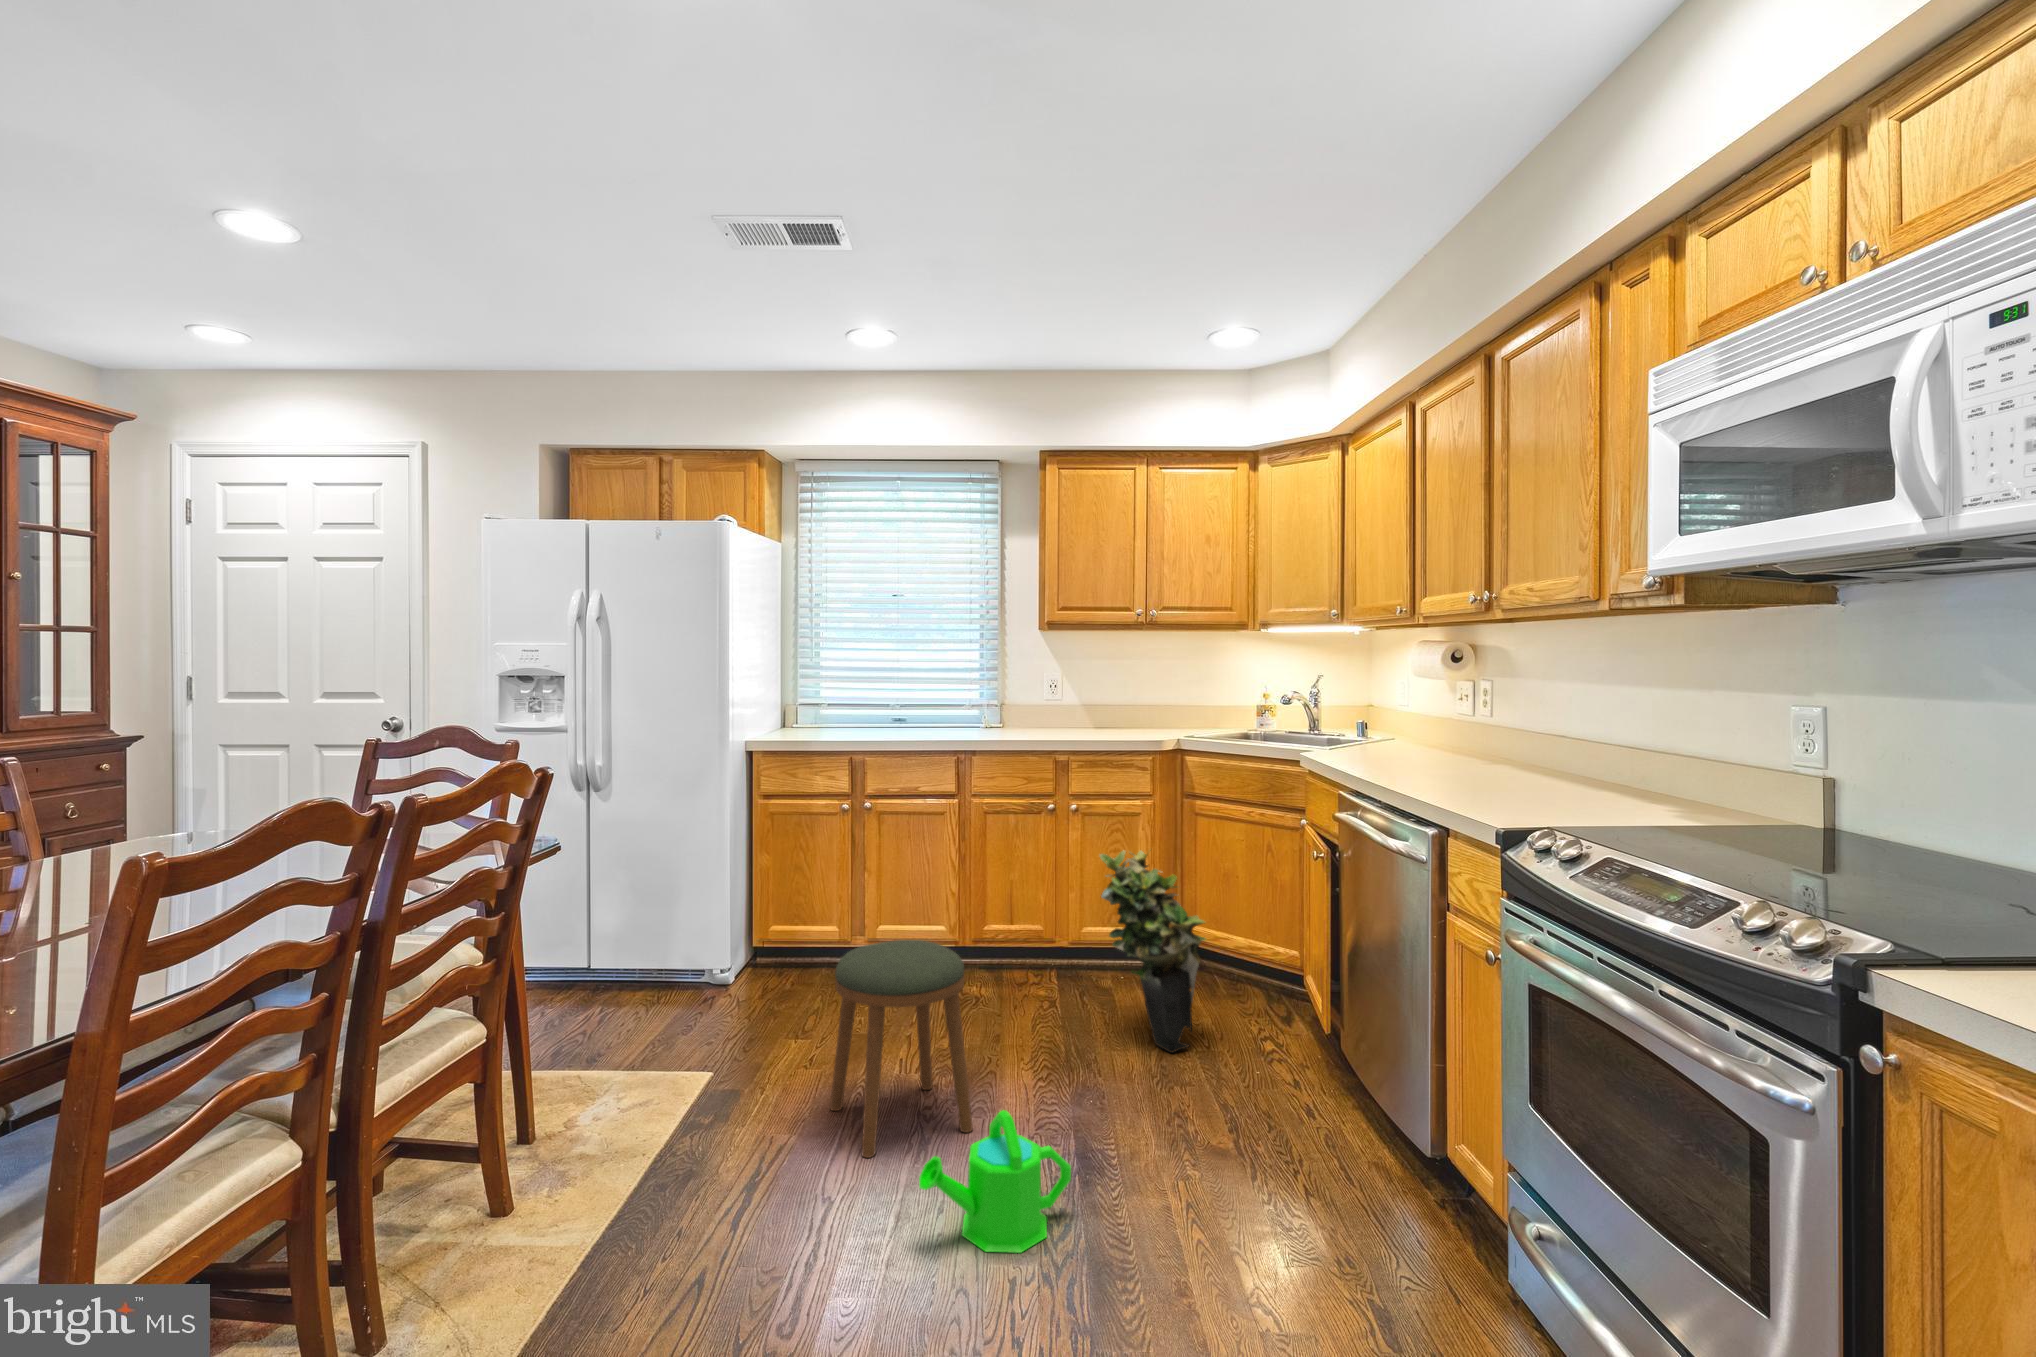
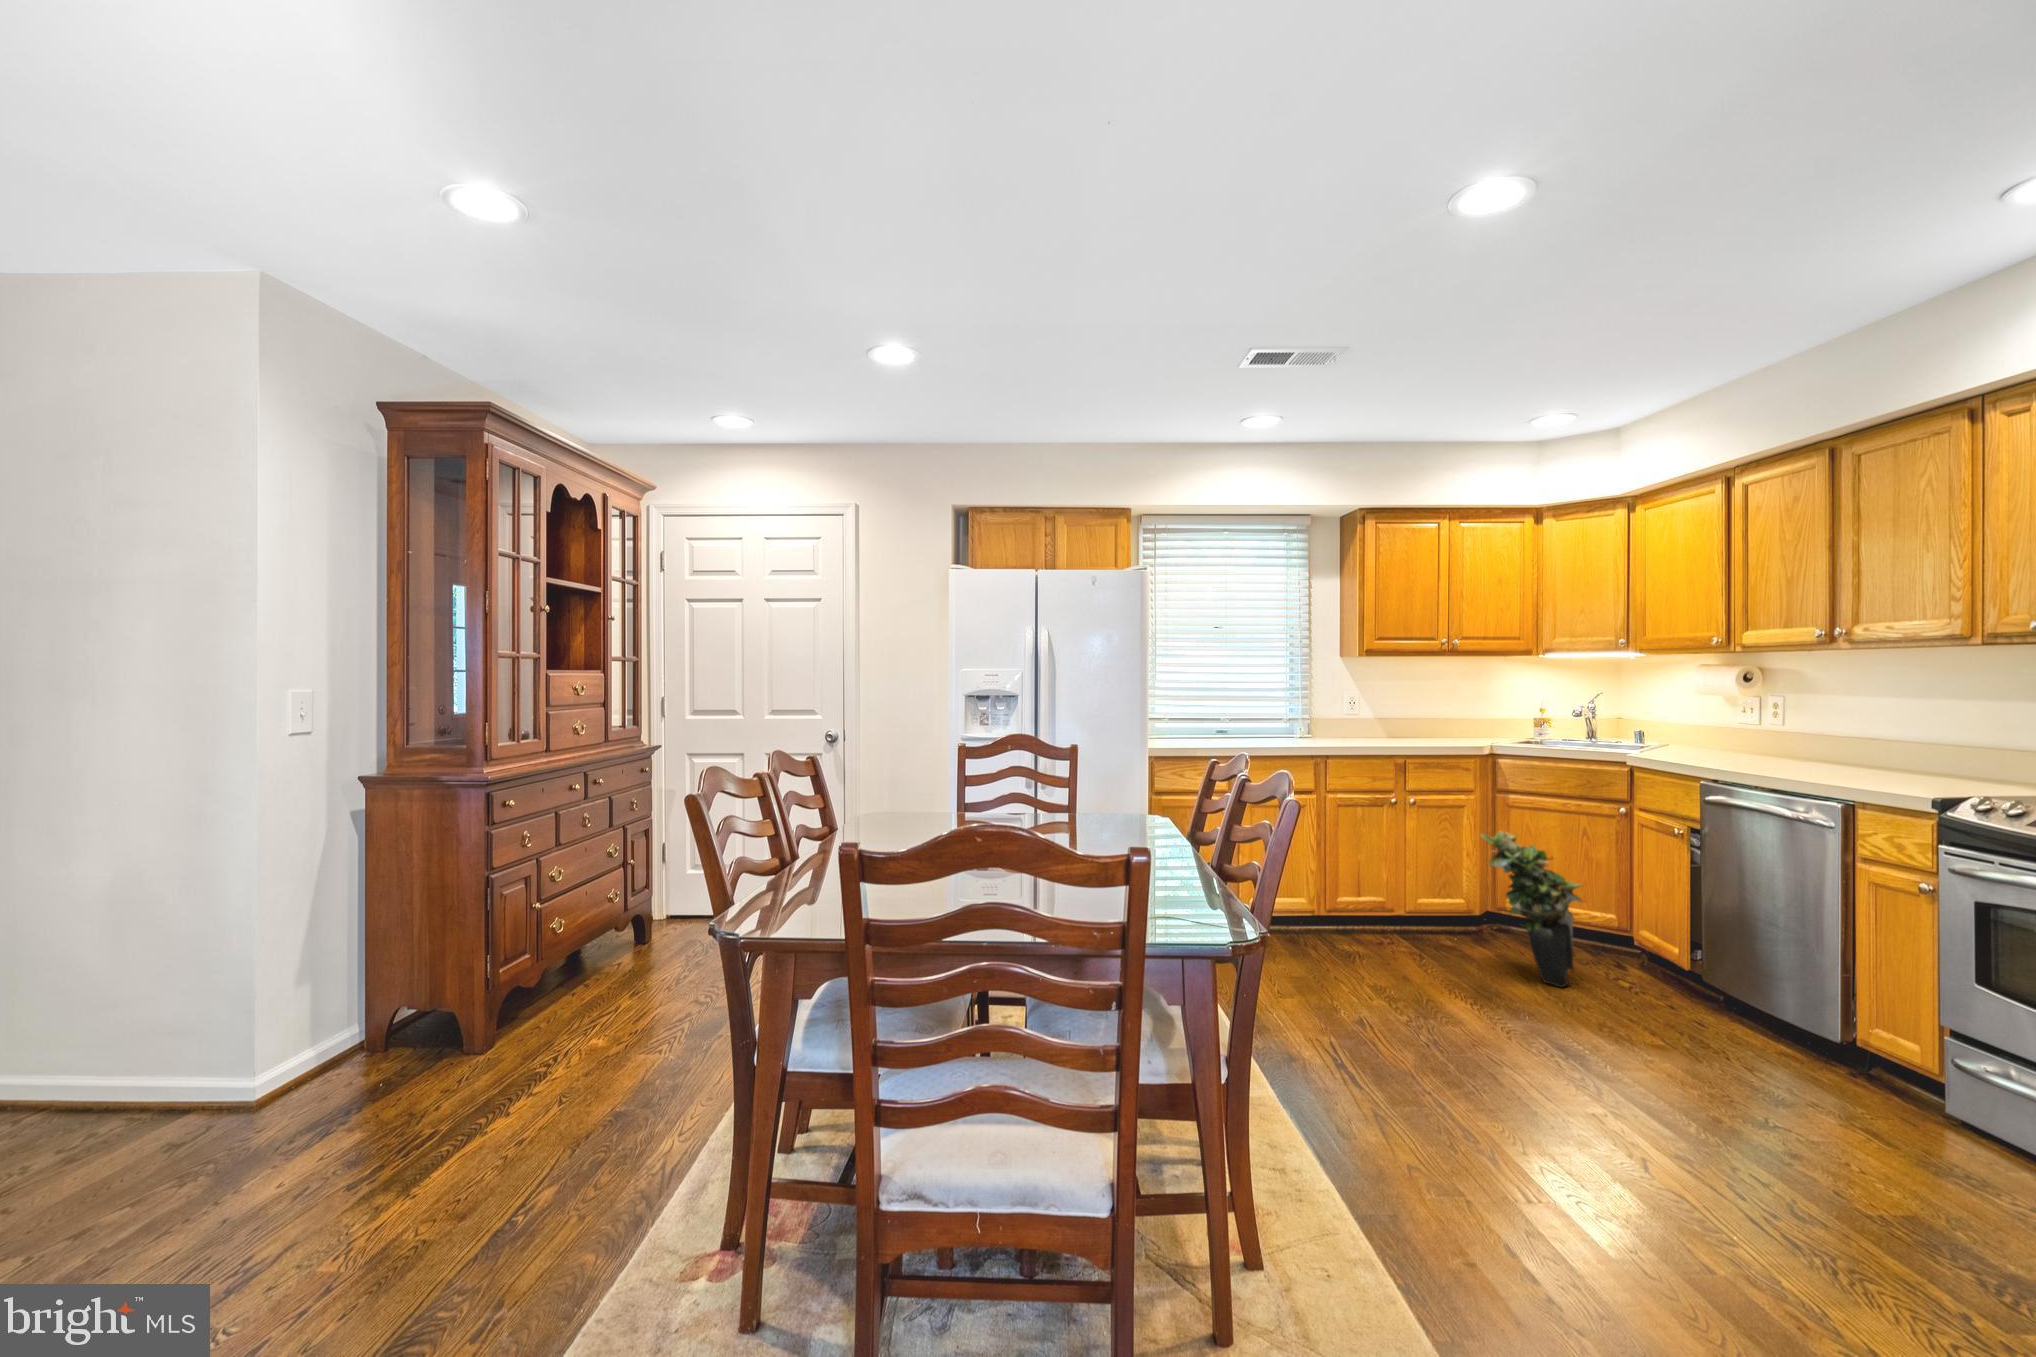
stool: present [830,940,973,1158] -> none [1347,896,1473,1051]
watering can: present [919,1110,1071,1253] -> none [1517,1005,1607,1101]

